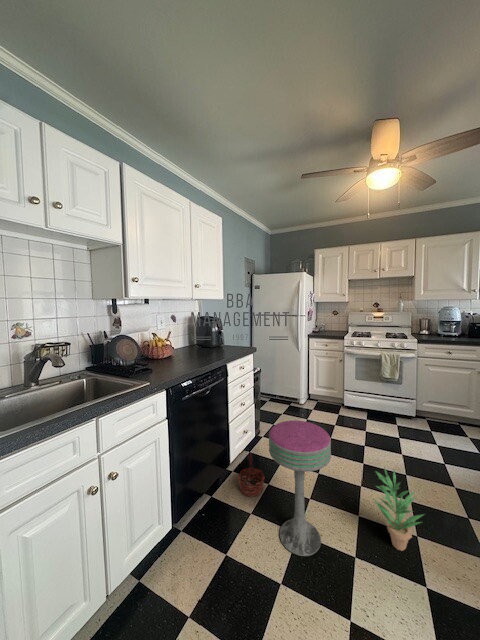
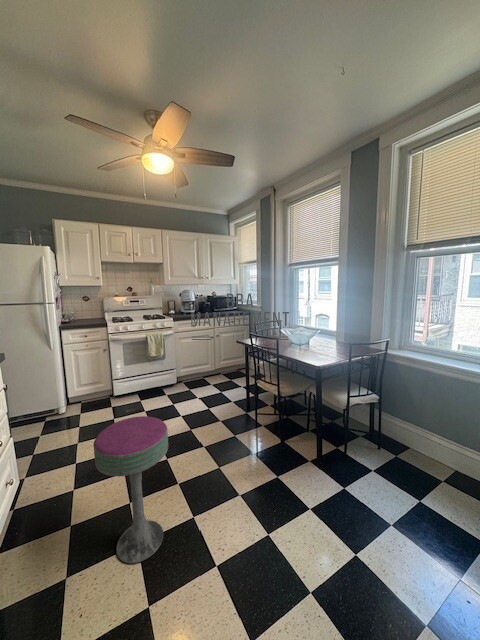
basket: present [238,453,265,497] -> none [23,499,70,561]
potted plant: present [375,468,423,551] -> none [191,423,226,484]

